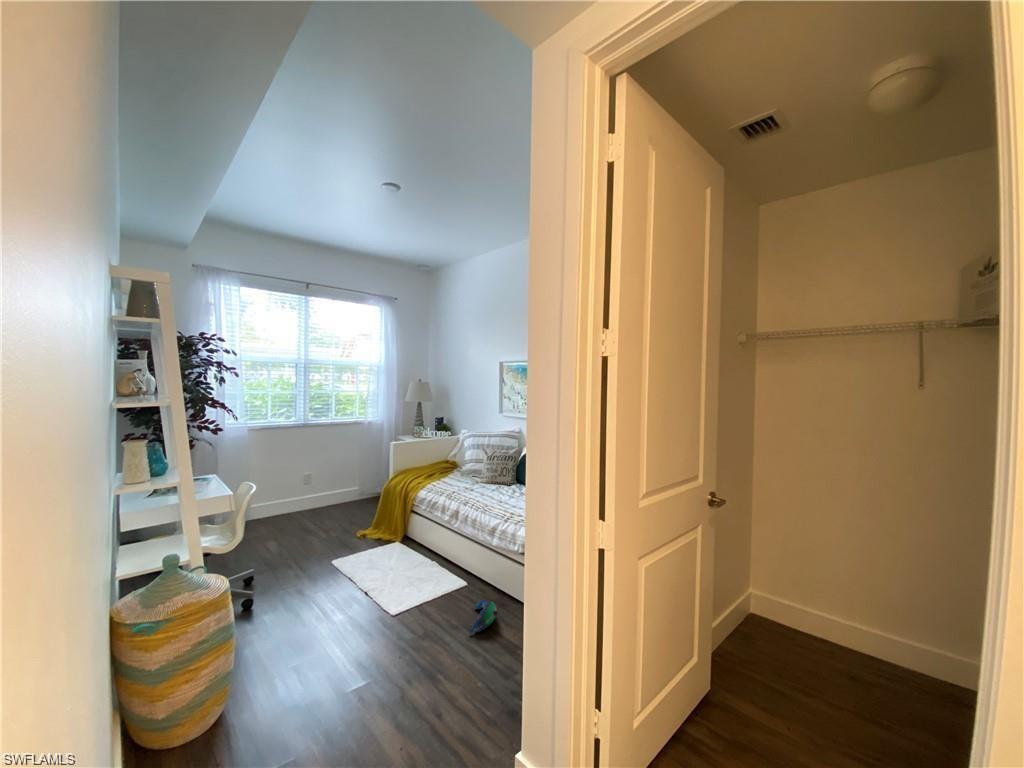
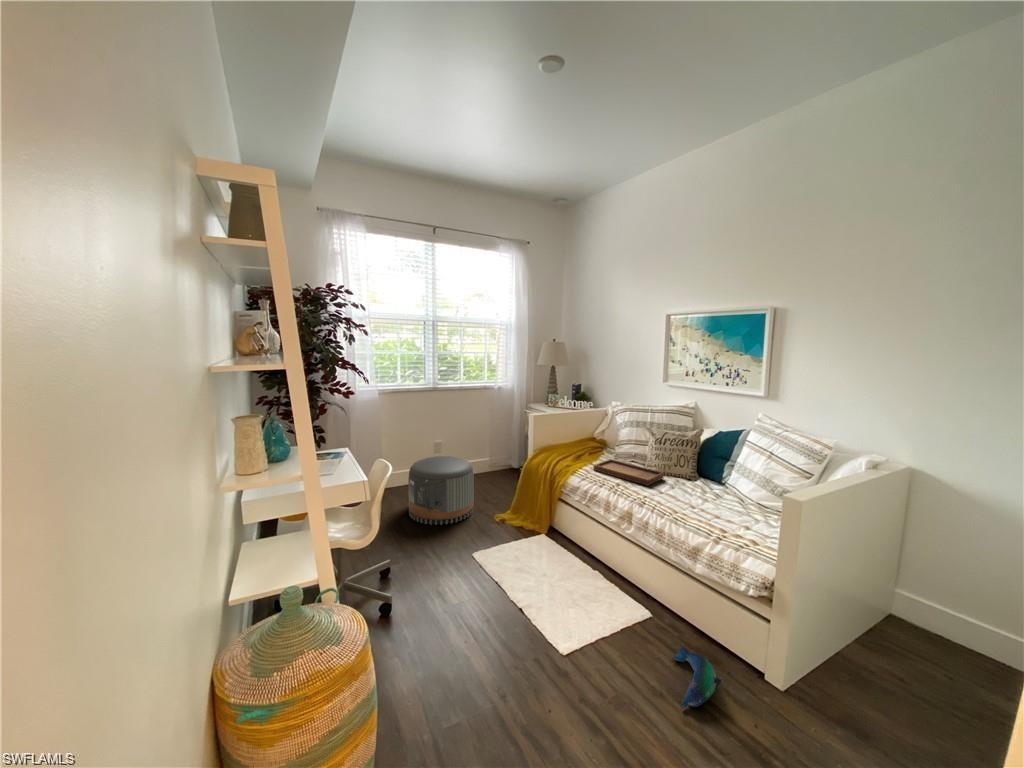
tray: none [438,469,491,492] -> present [593,454,664,486]
pouf: none [276,484,340,544] -> present [408,456,474,525]

